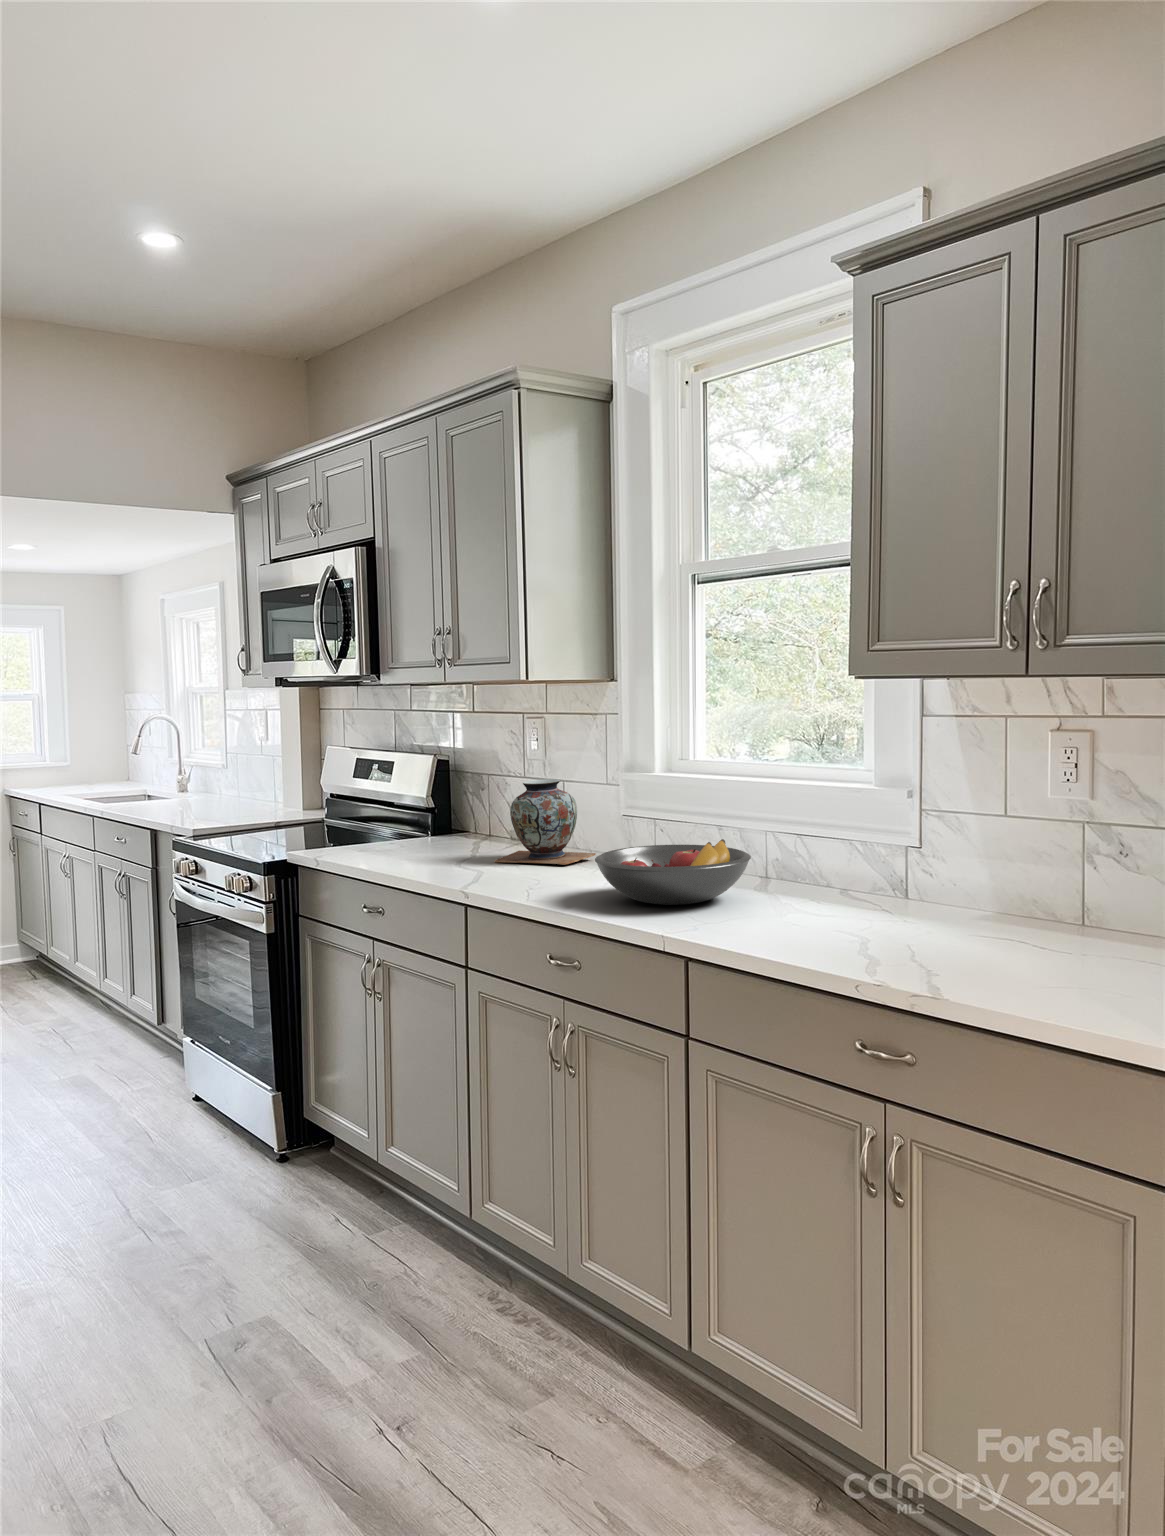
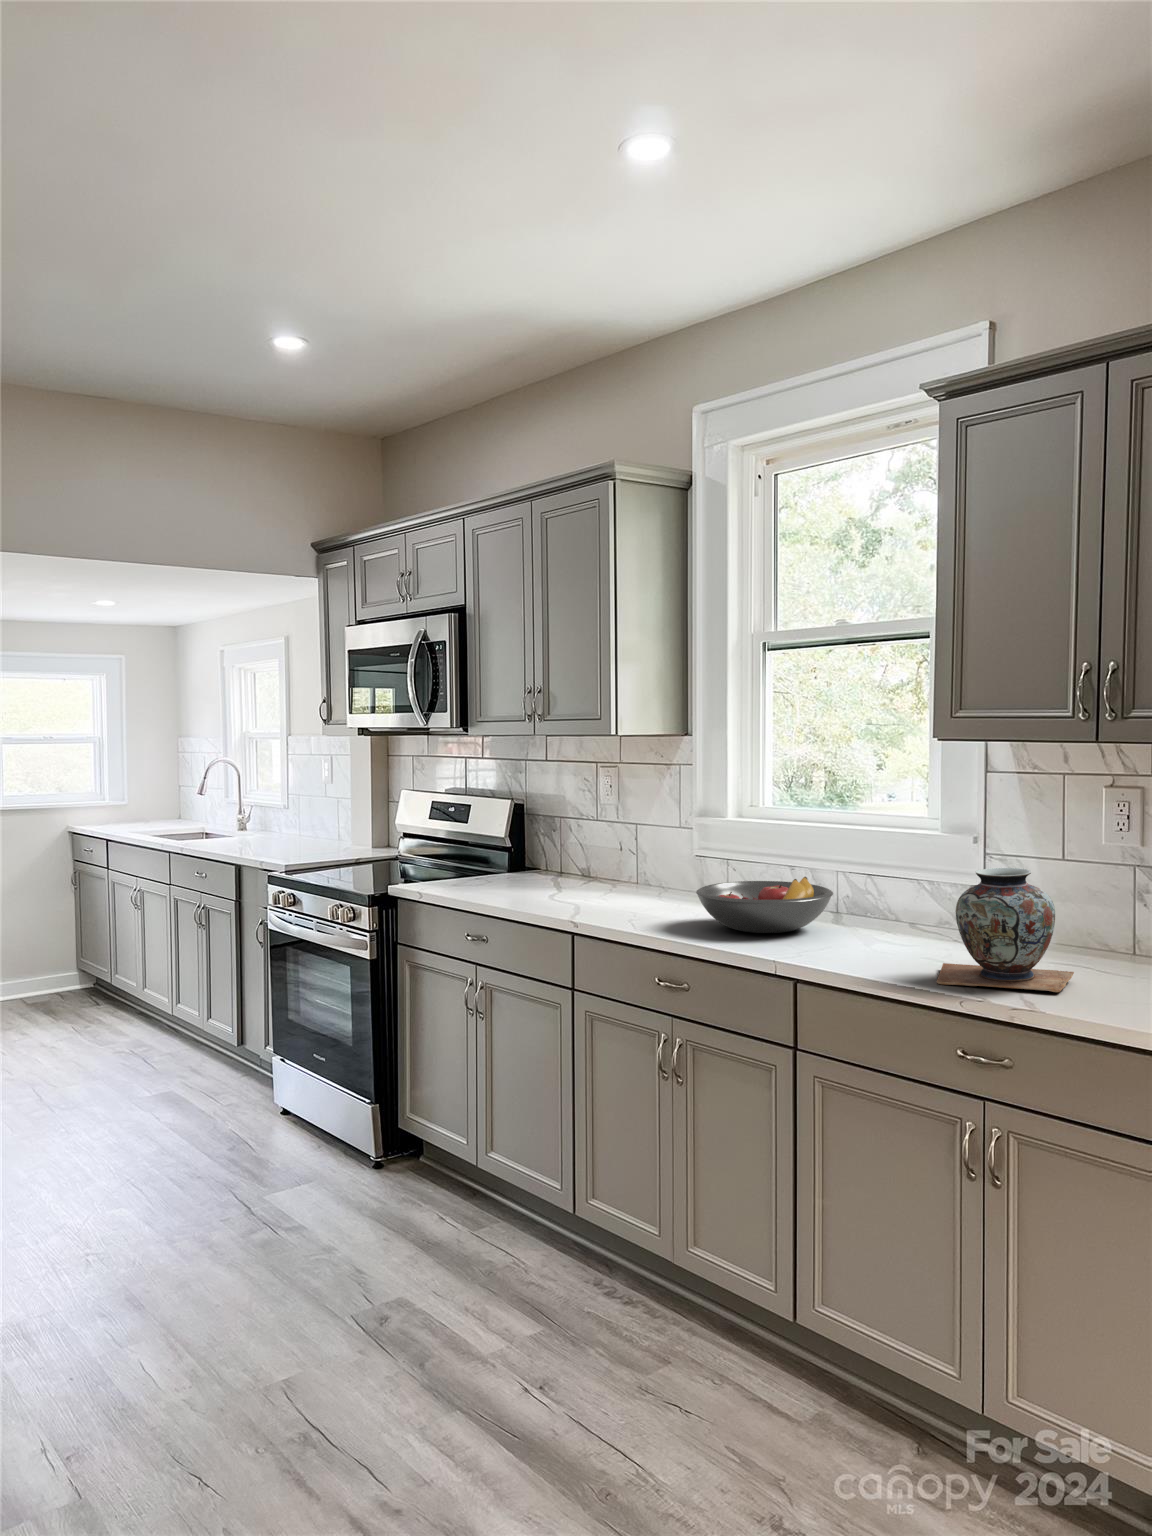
decorative vase: present [494,779,596,865] -> present [937,868,1074,992]

